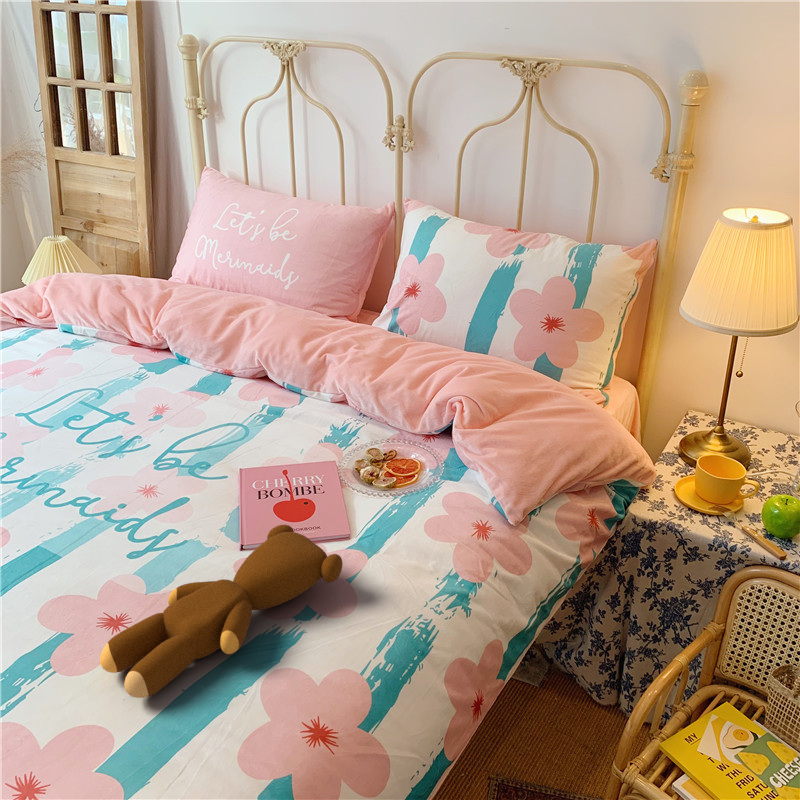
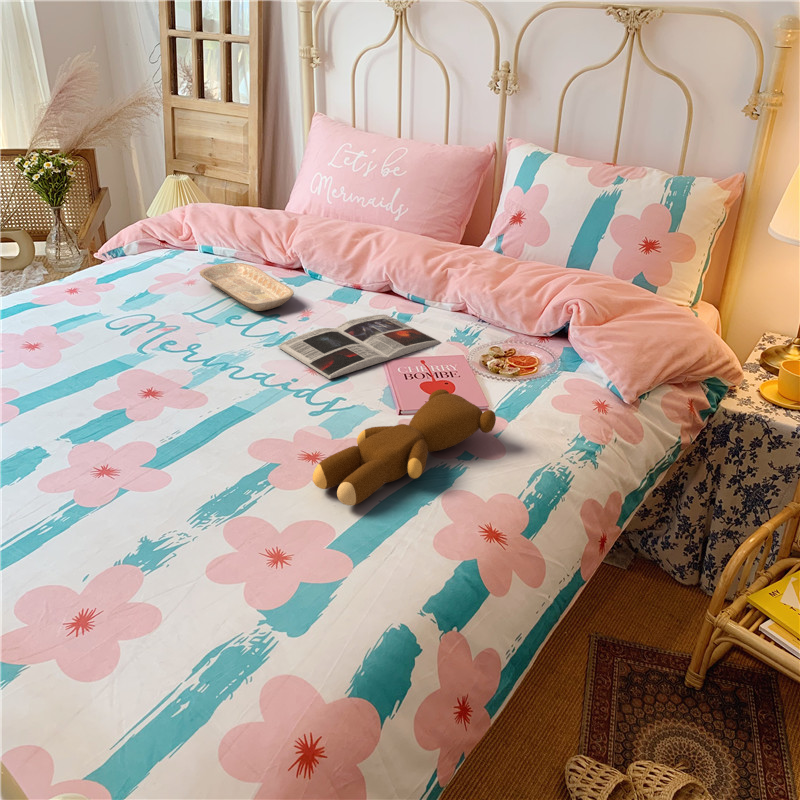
tray: none [47,346,149,408] -> present [199,263,294,311]
magazine: none [116,409,310,503] -> present [278,315,441,379]

